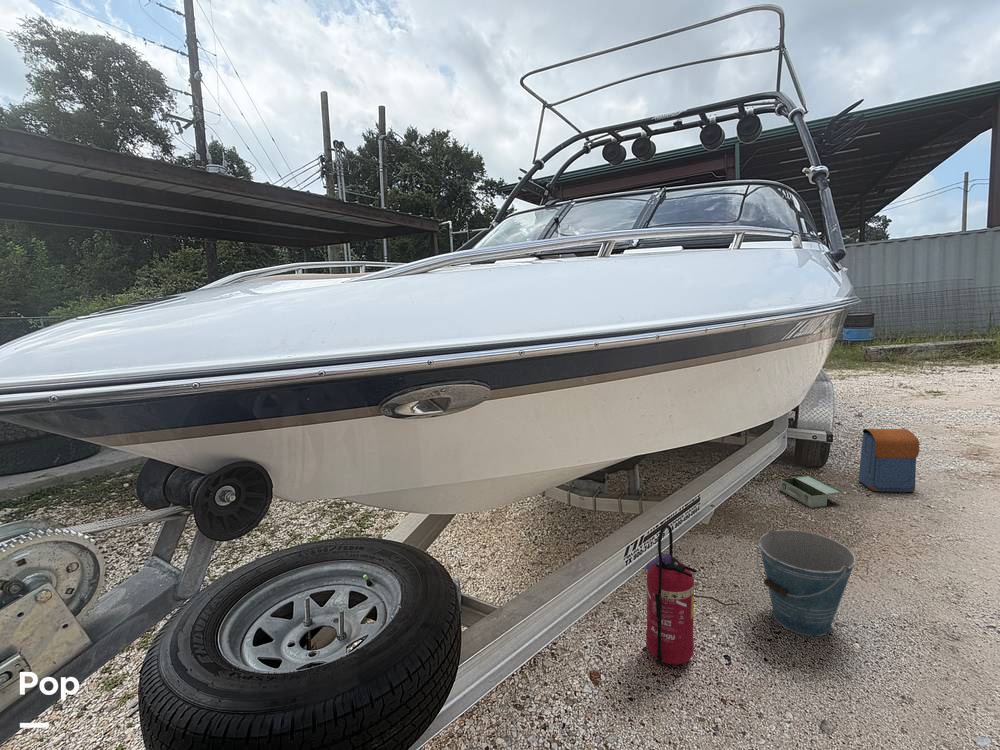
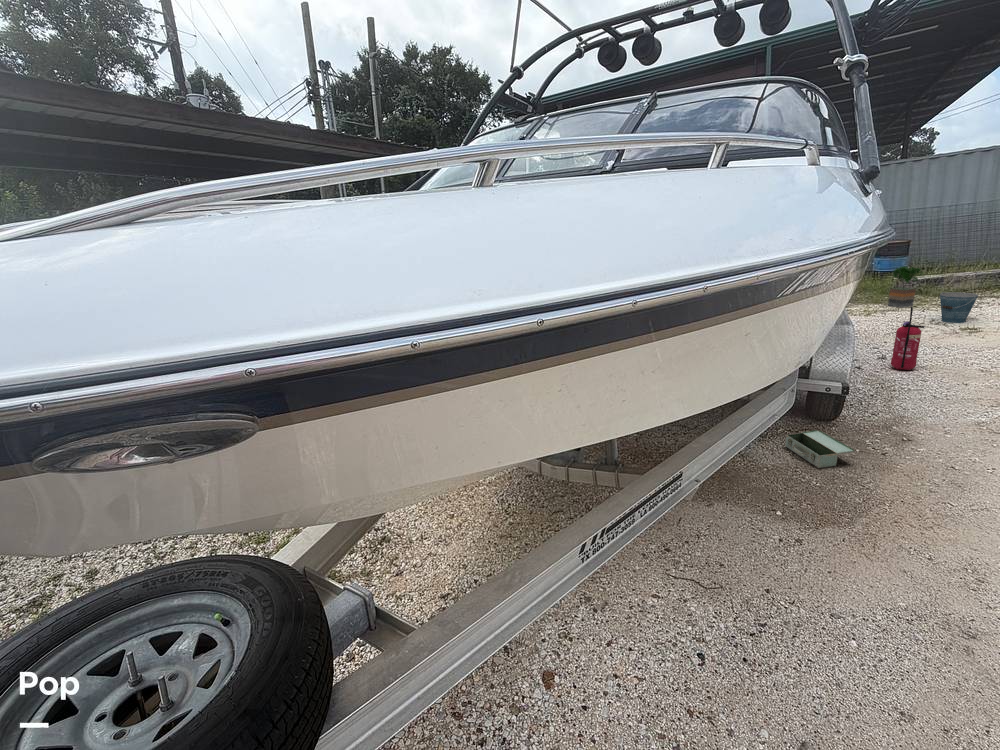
potted tree: none [859,336,890,374] -> present [888,266,923,308]
backpack: present [859,429,919,492] -> none [875,379,949,449]
fire extinguisher: present [645,524,698,665] -> present [891,307,925,370]
bucket: present [757,529,855,636] -> present [938,292,978,323]

